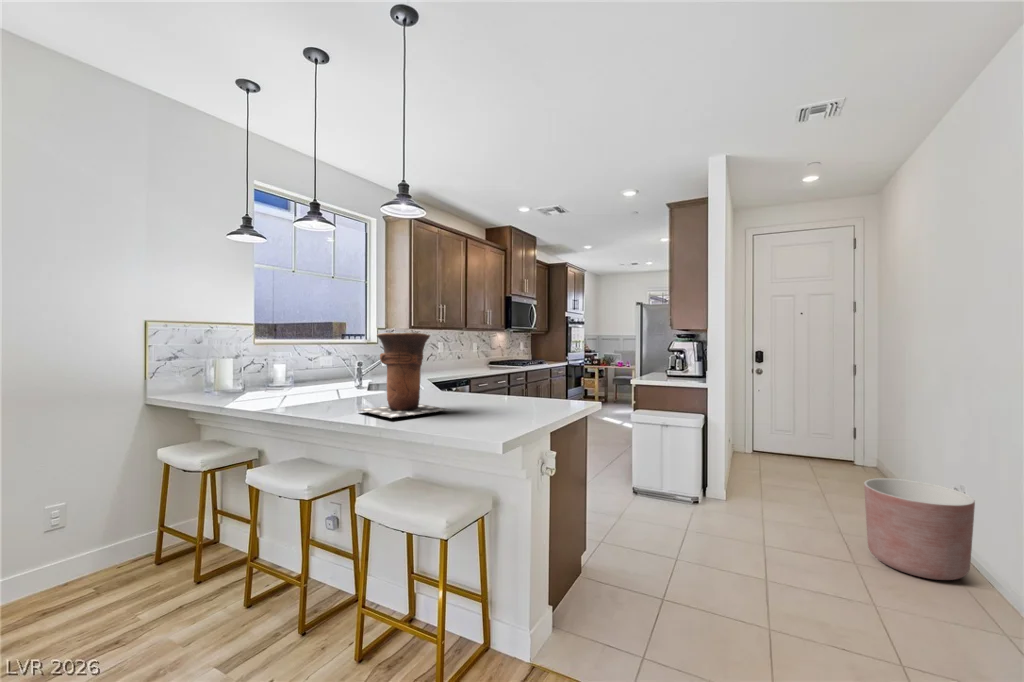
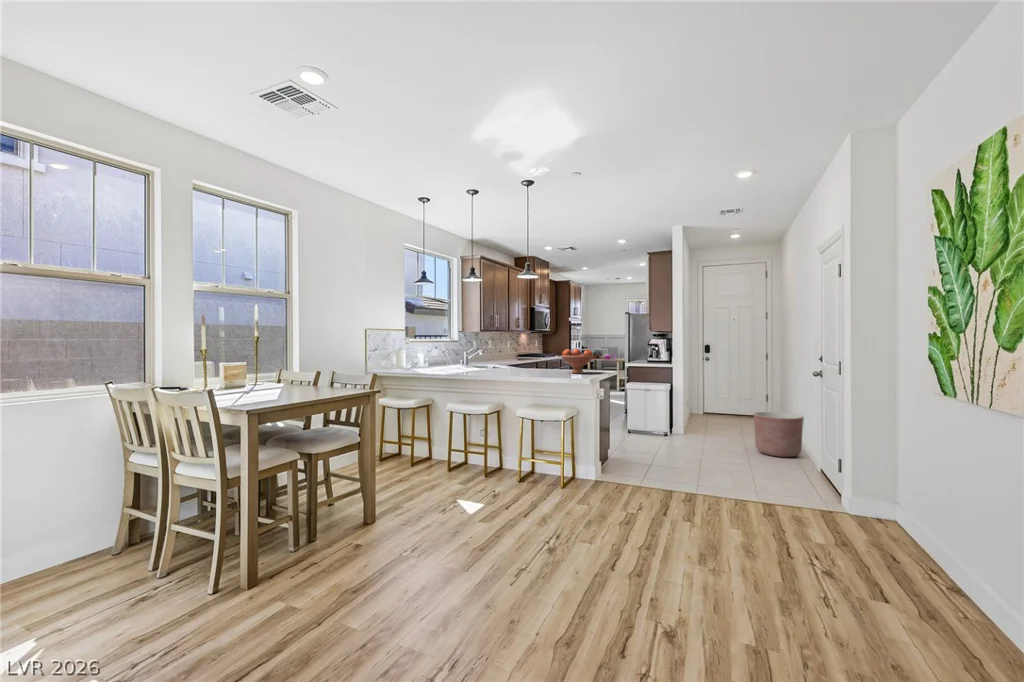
vase: present [358,333,449,418] -> none [504,335,550,374]
fruit bowl: none [473,361,542,414] -> present [561,349,594,374]

